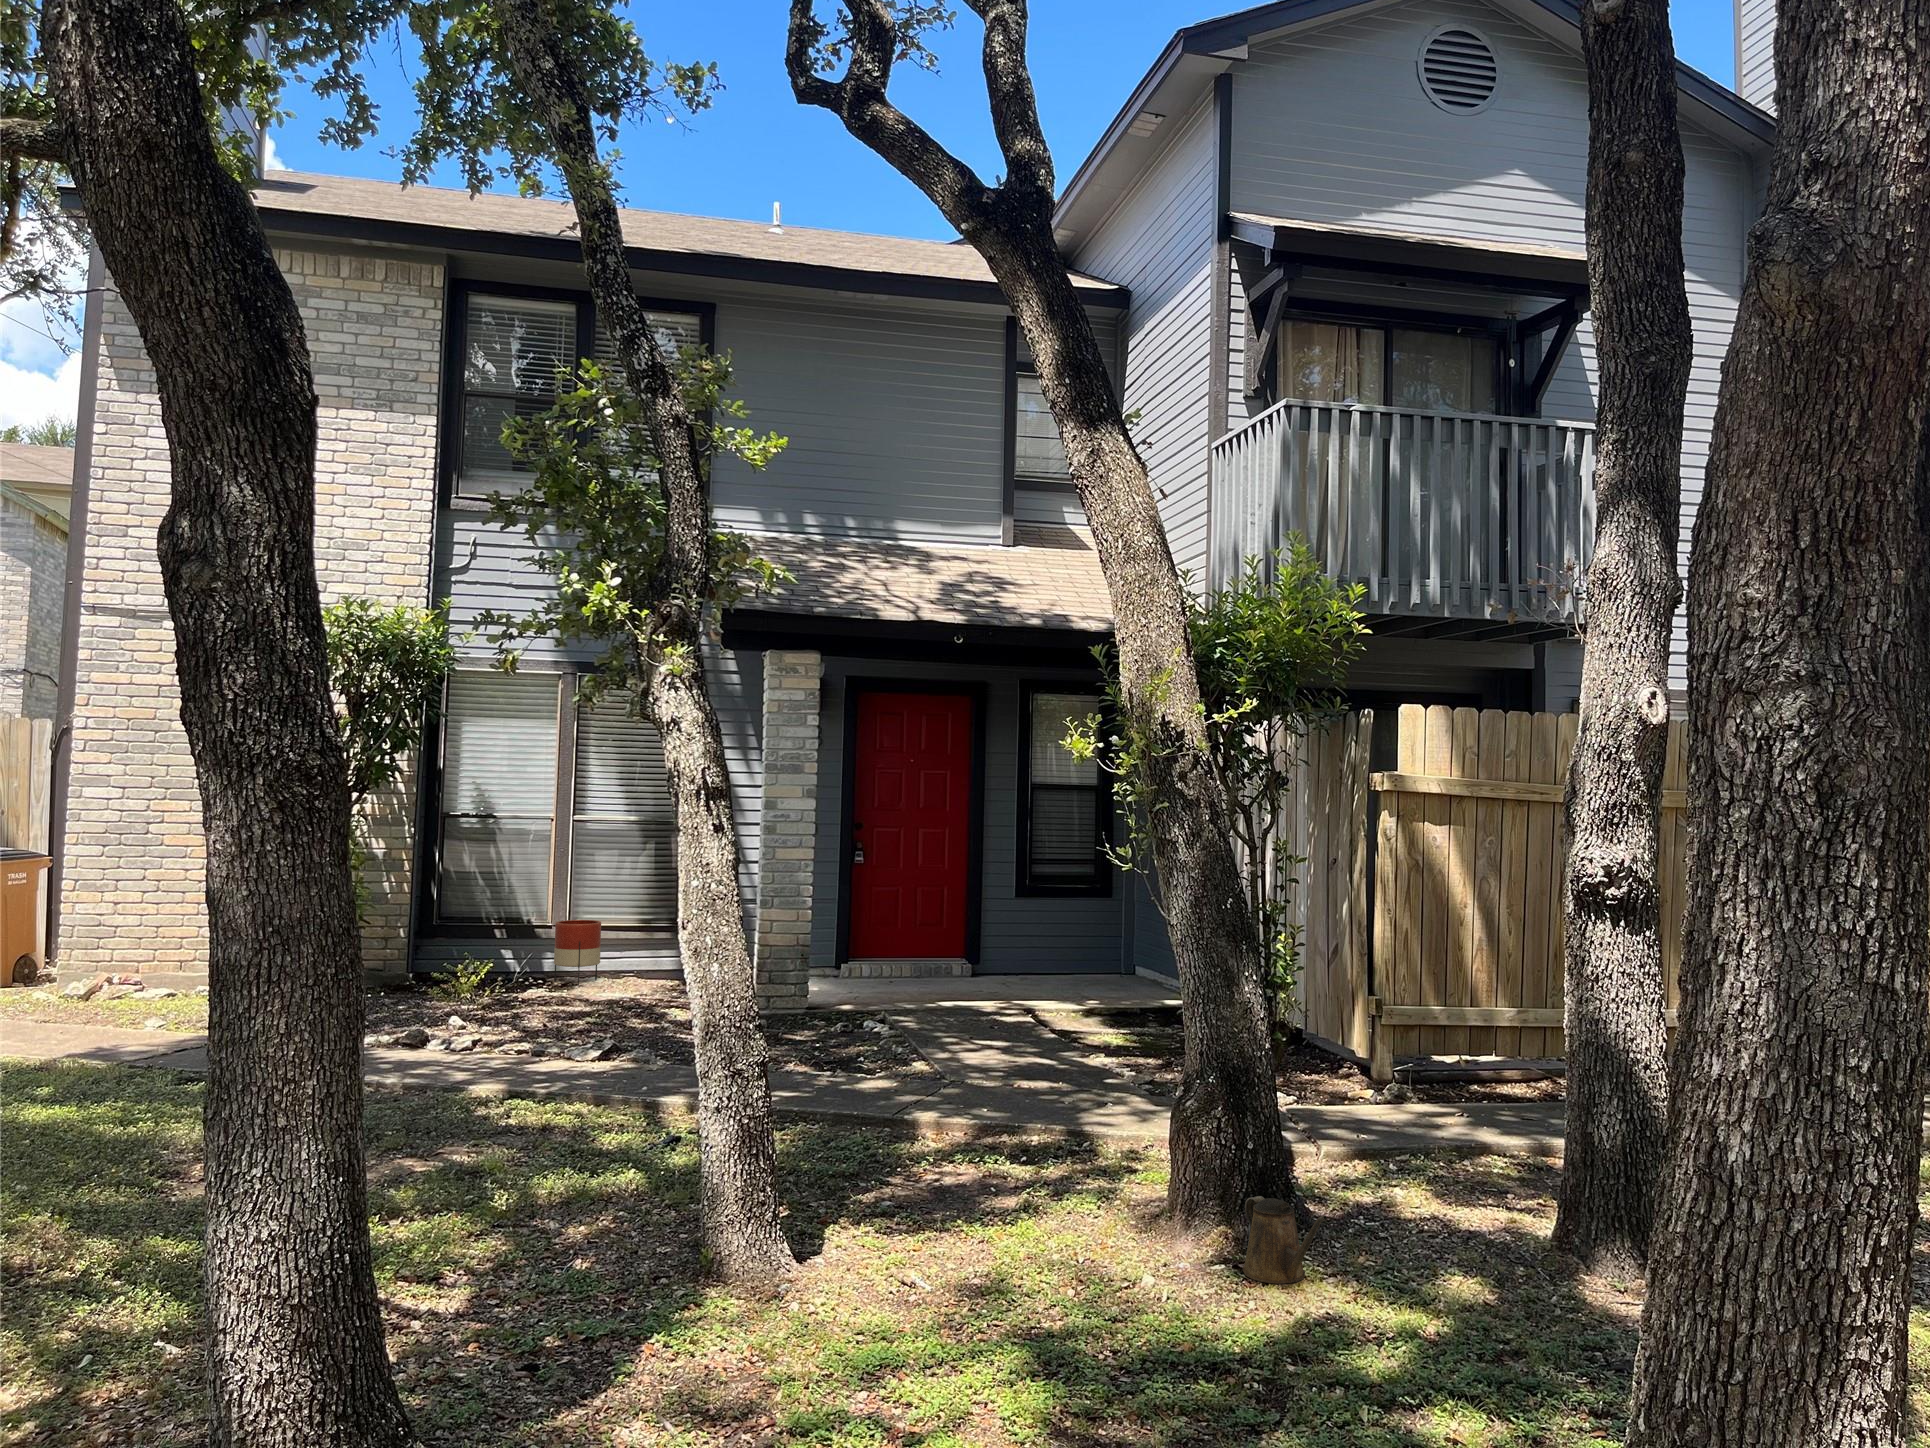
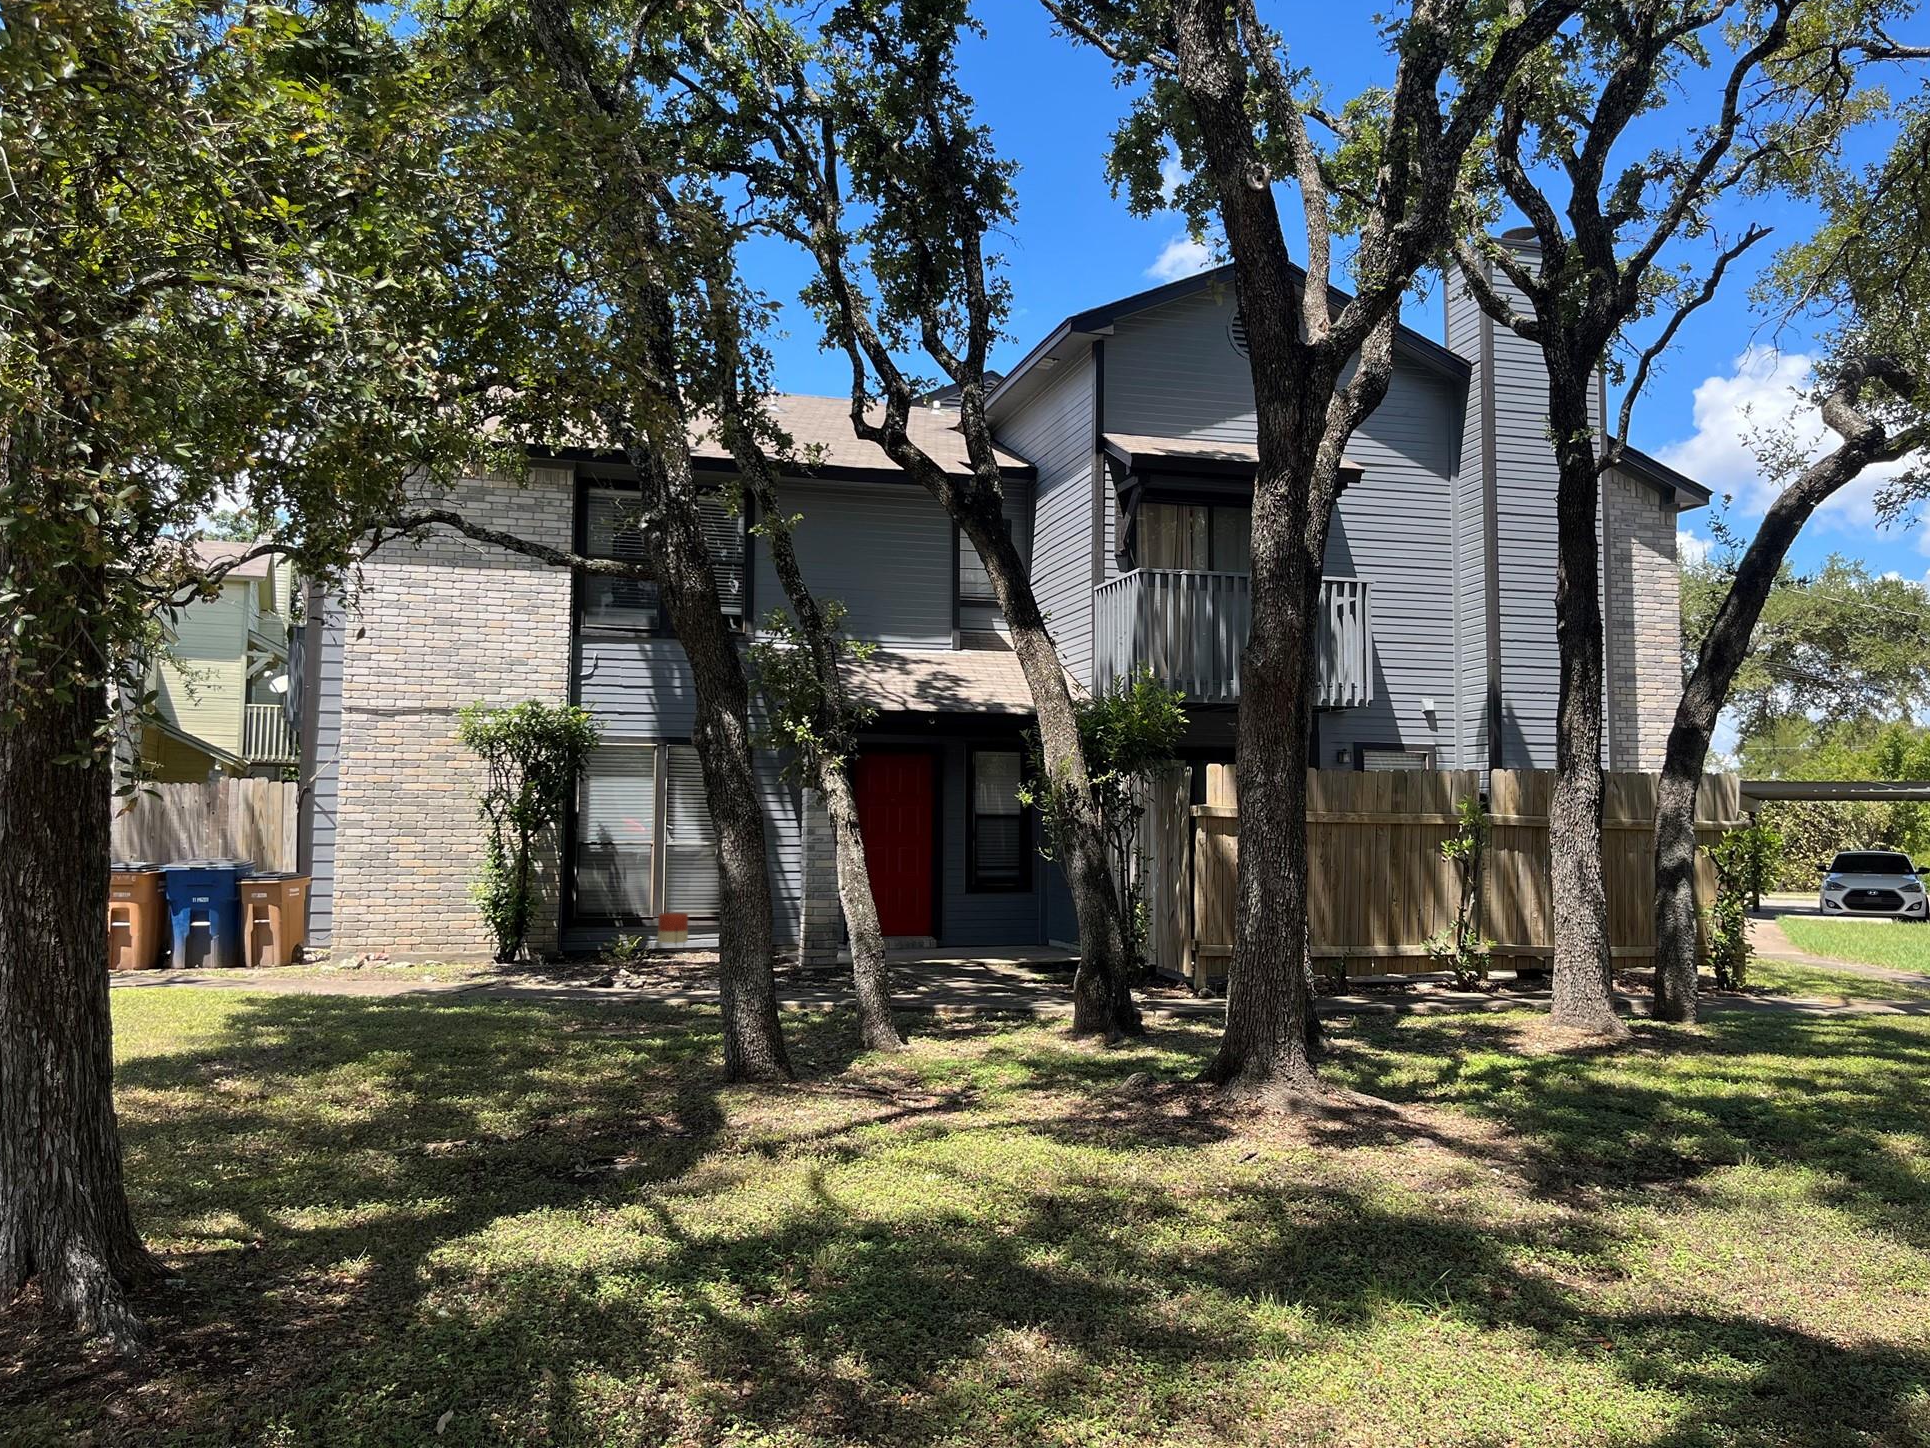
watering can: present [1243,1196,1327,1284] -> none [1118,1017,1157,1055]

